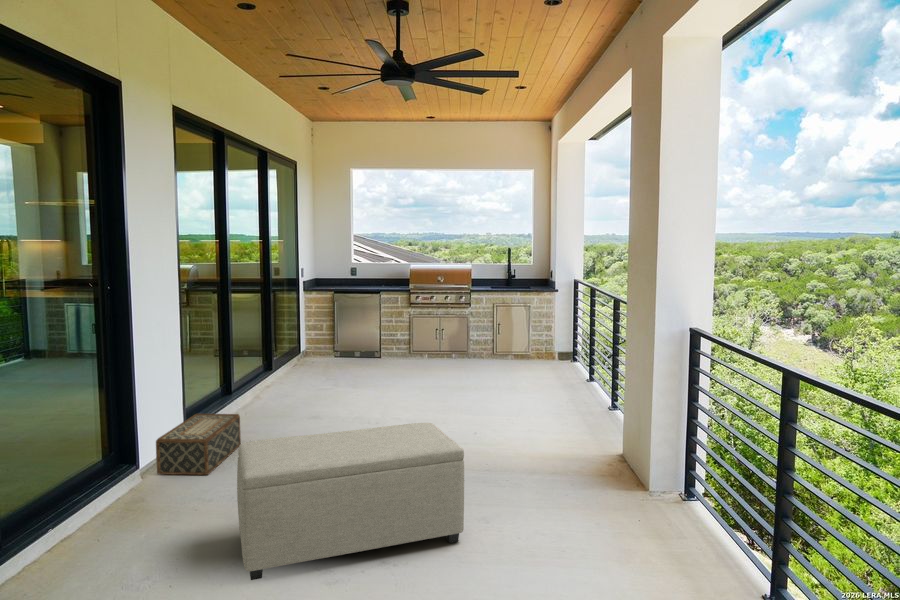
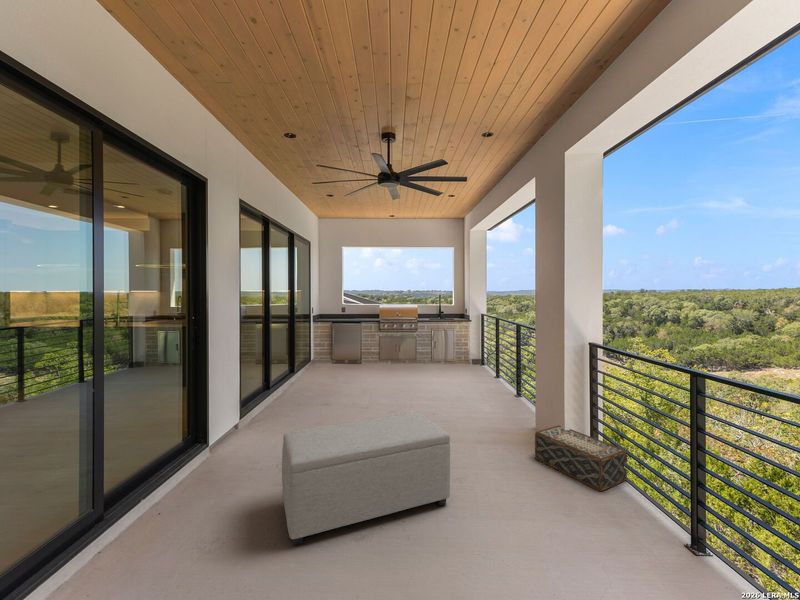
woven basket: present [156,414,241,475] -> present [535,425,627,491]

